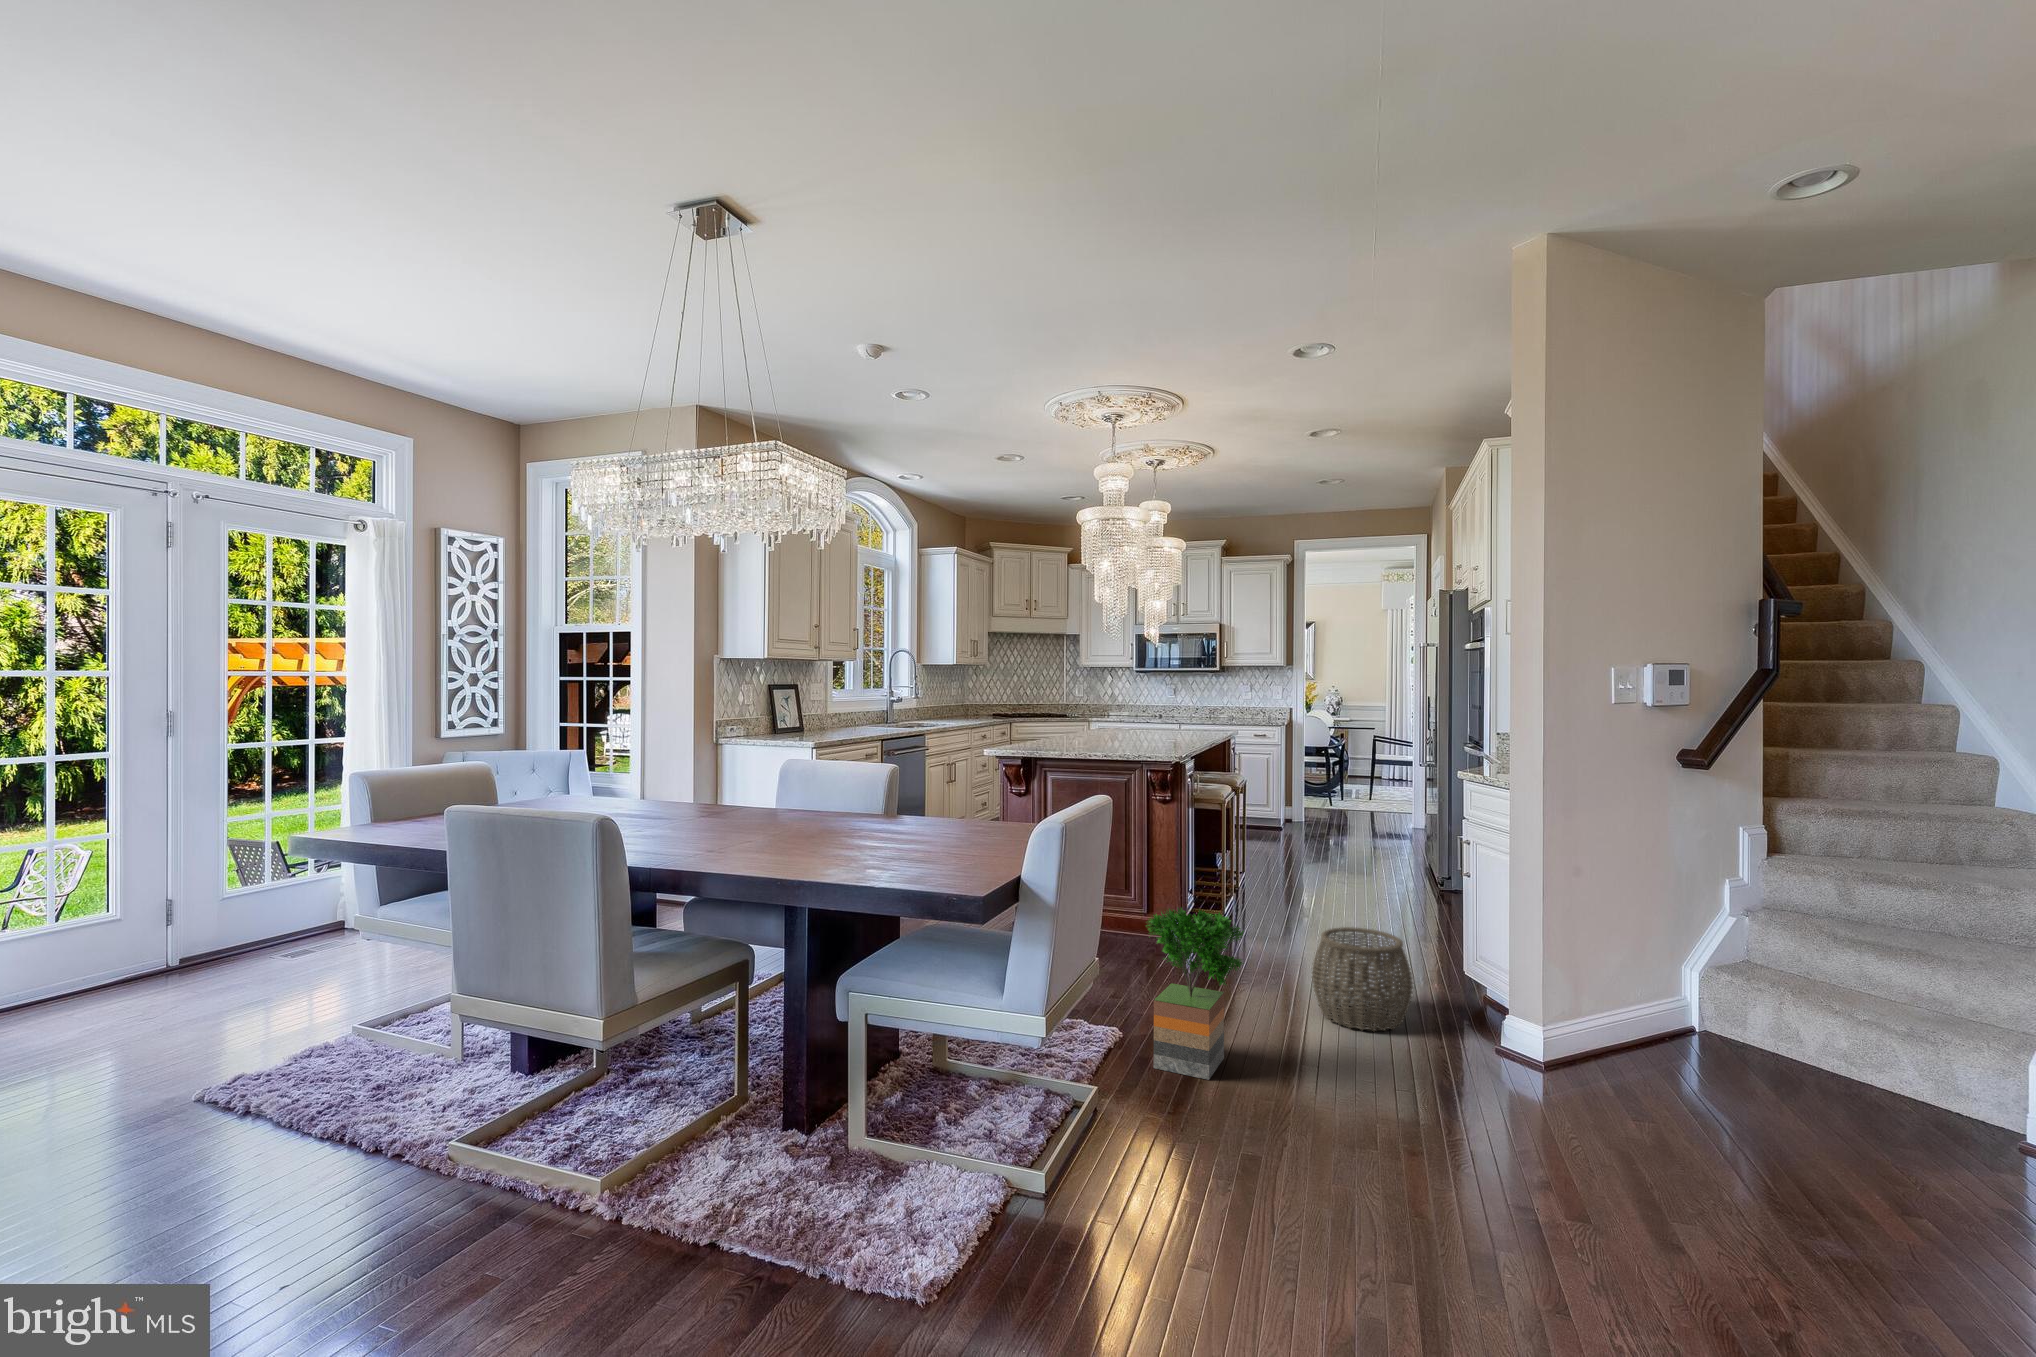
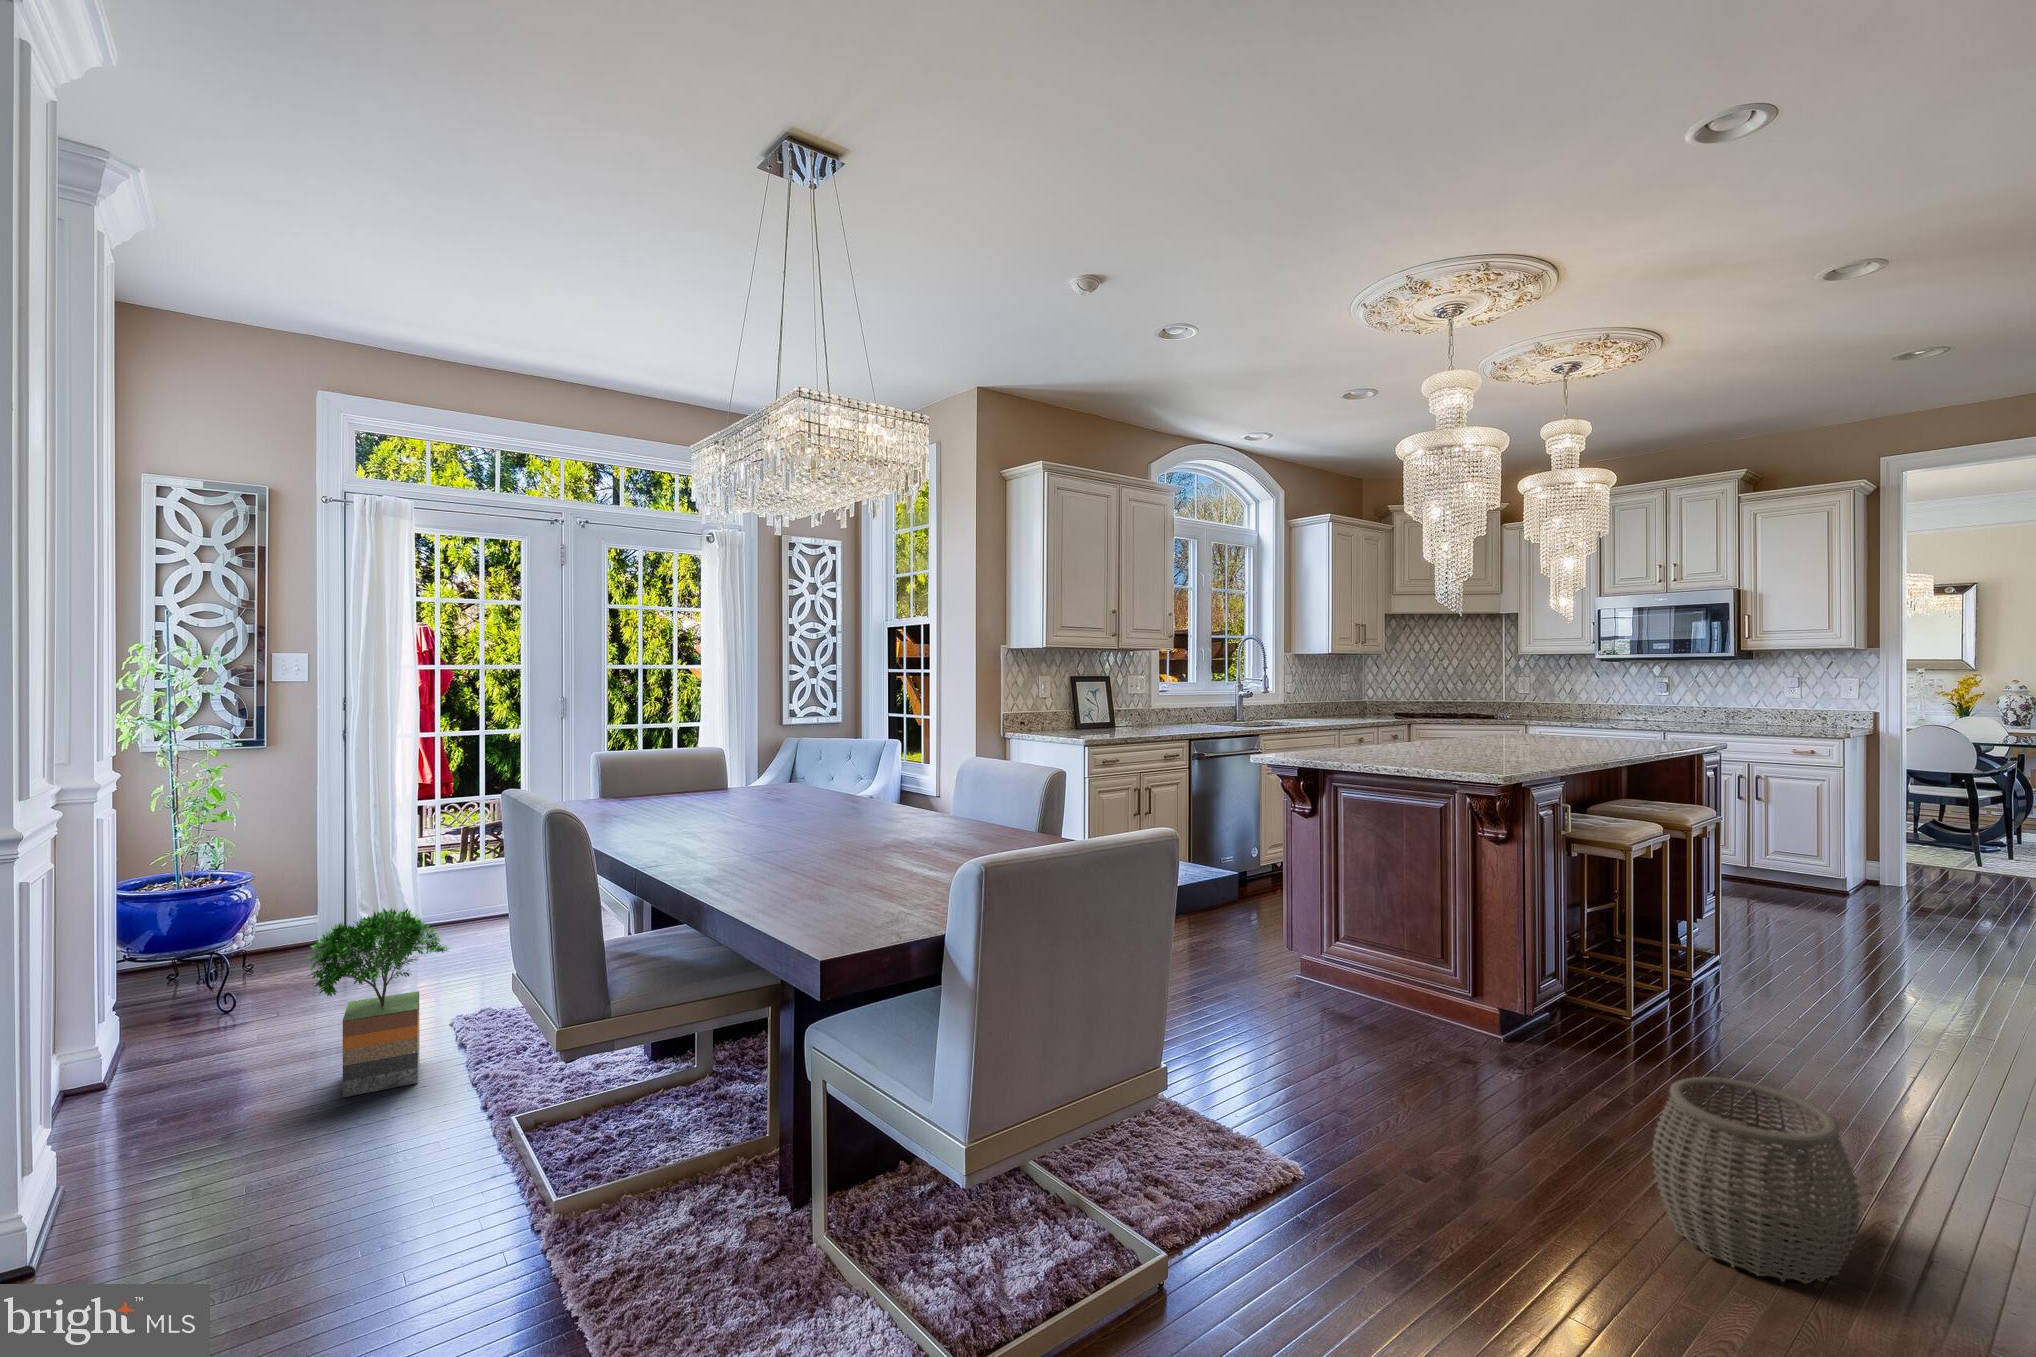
potted tree: present [1146,908,1244,1080] -> present [308,908,449,1097]

